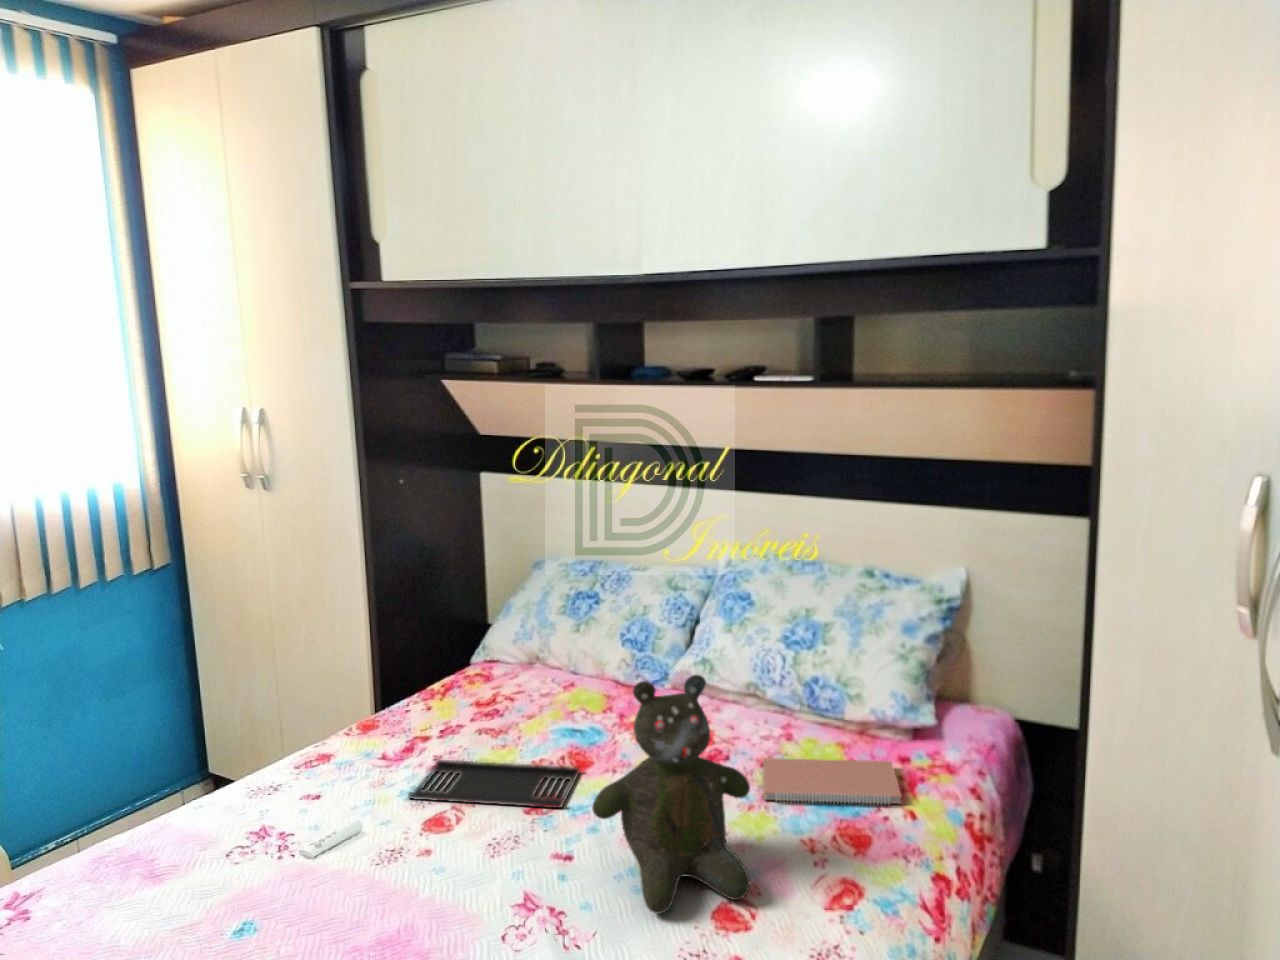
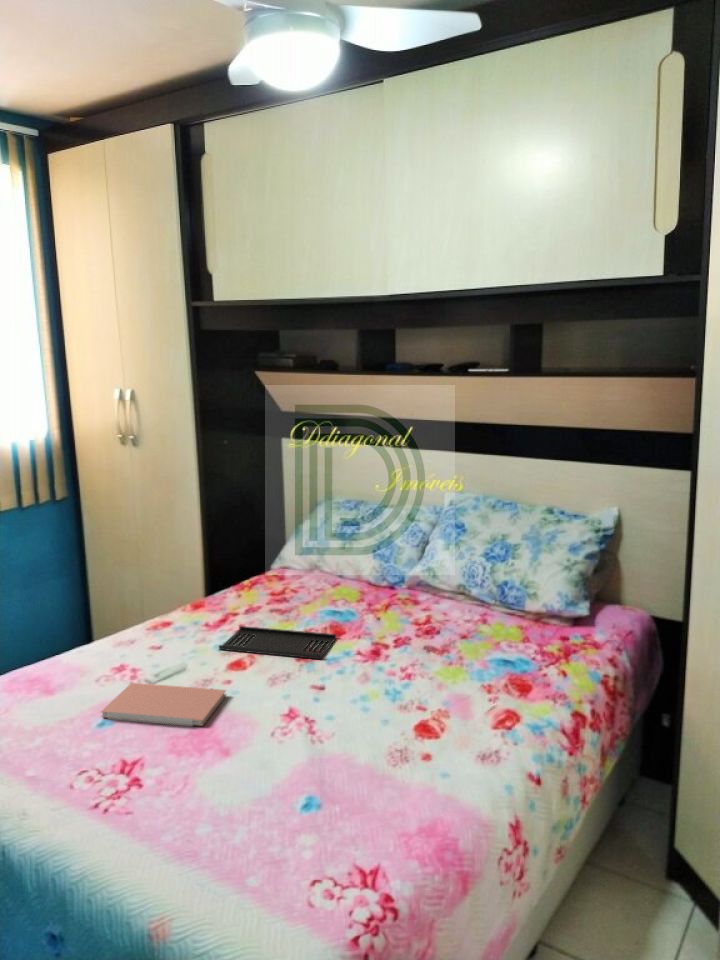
teddy bear: present [592,675,750,914] -> none [337,567,447,725]
notebook: present [763,758,902,804] -> present [101,683,226,726]

